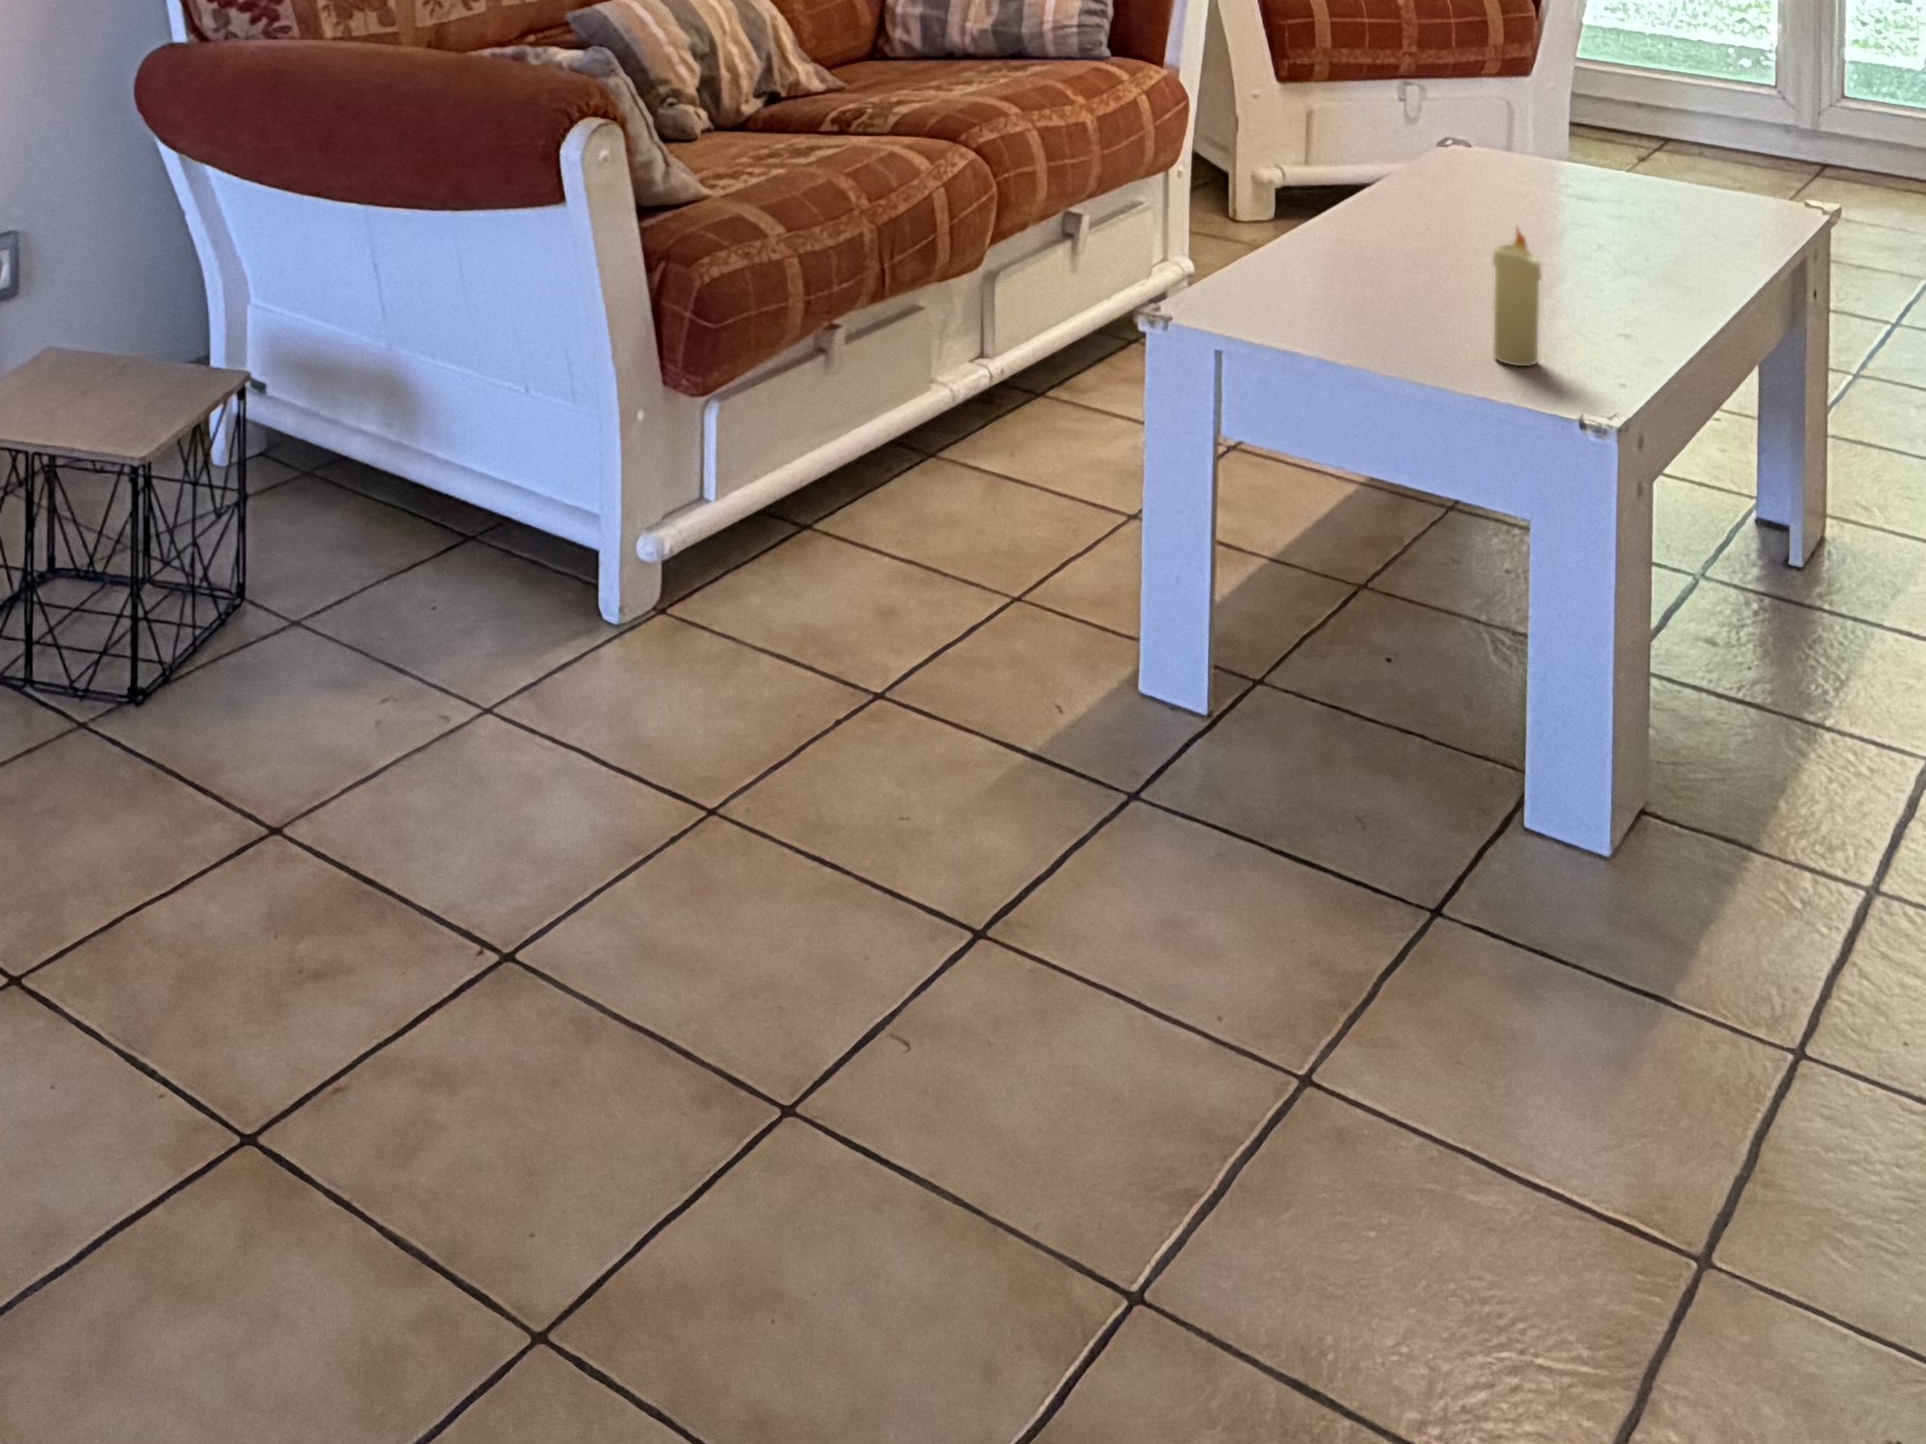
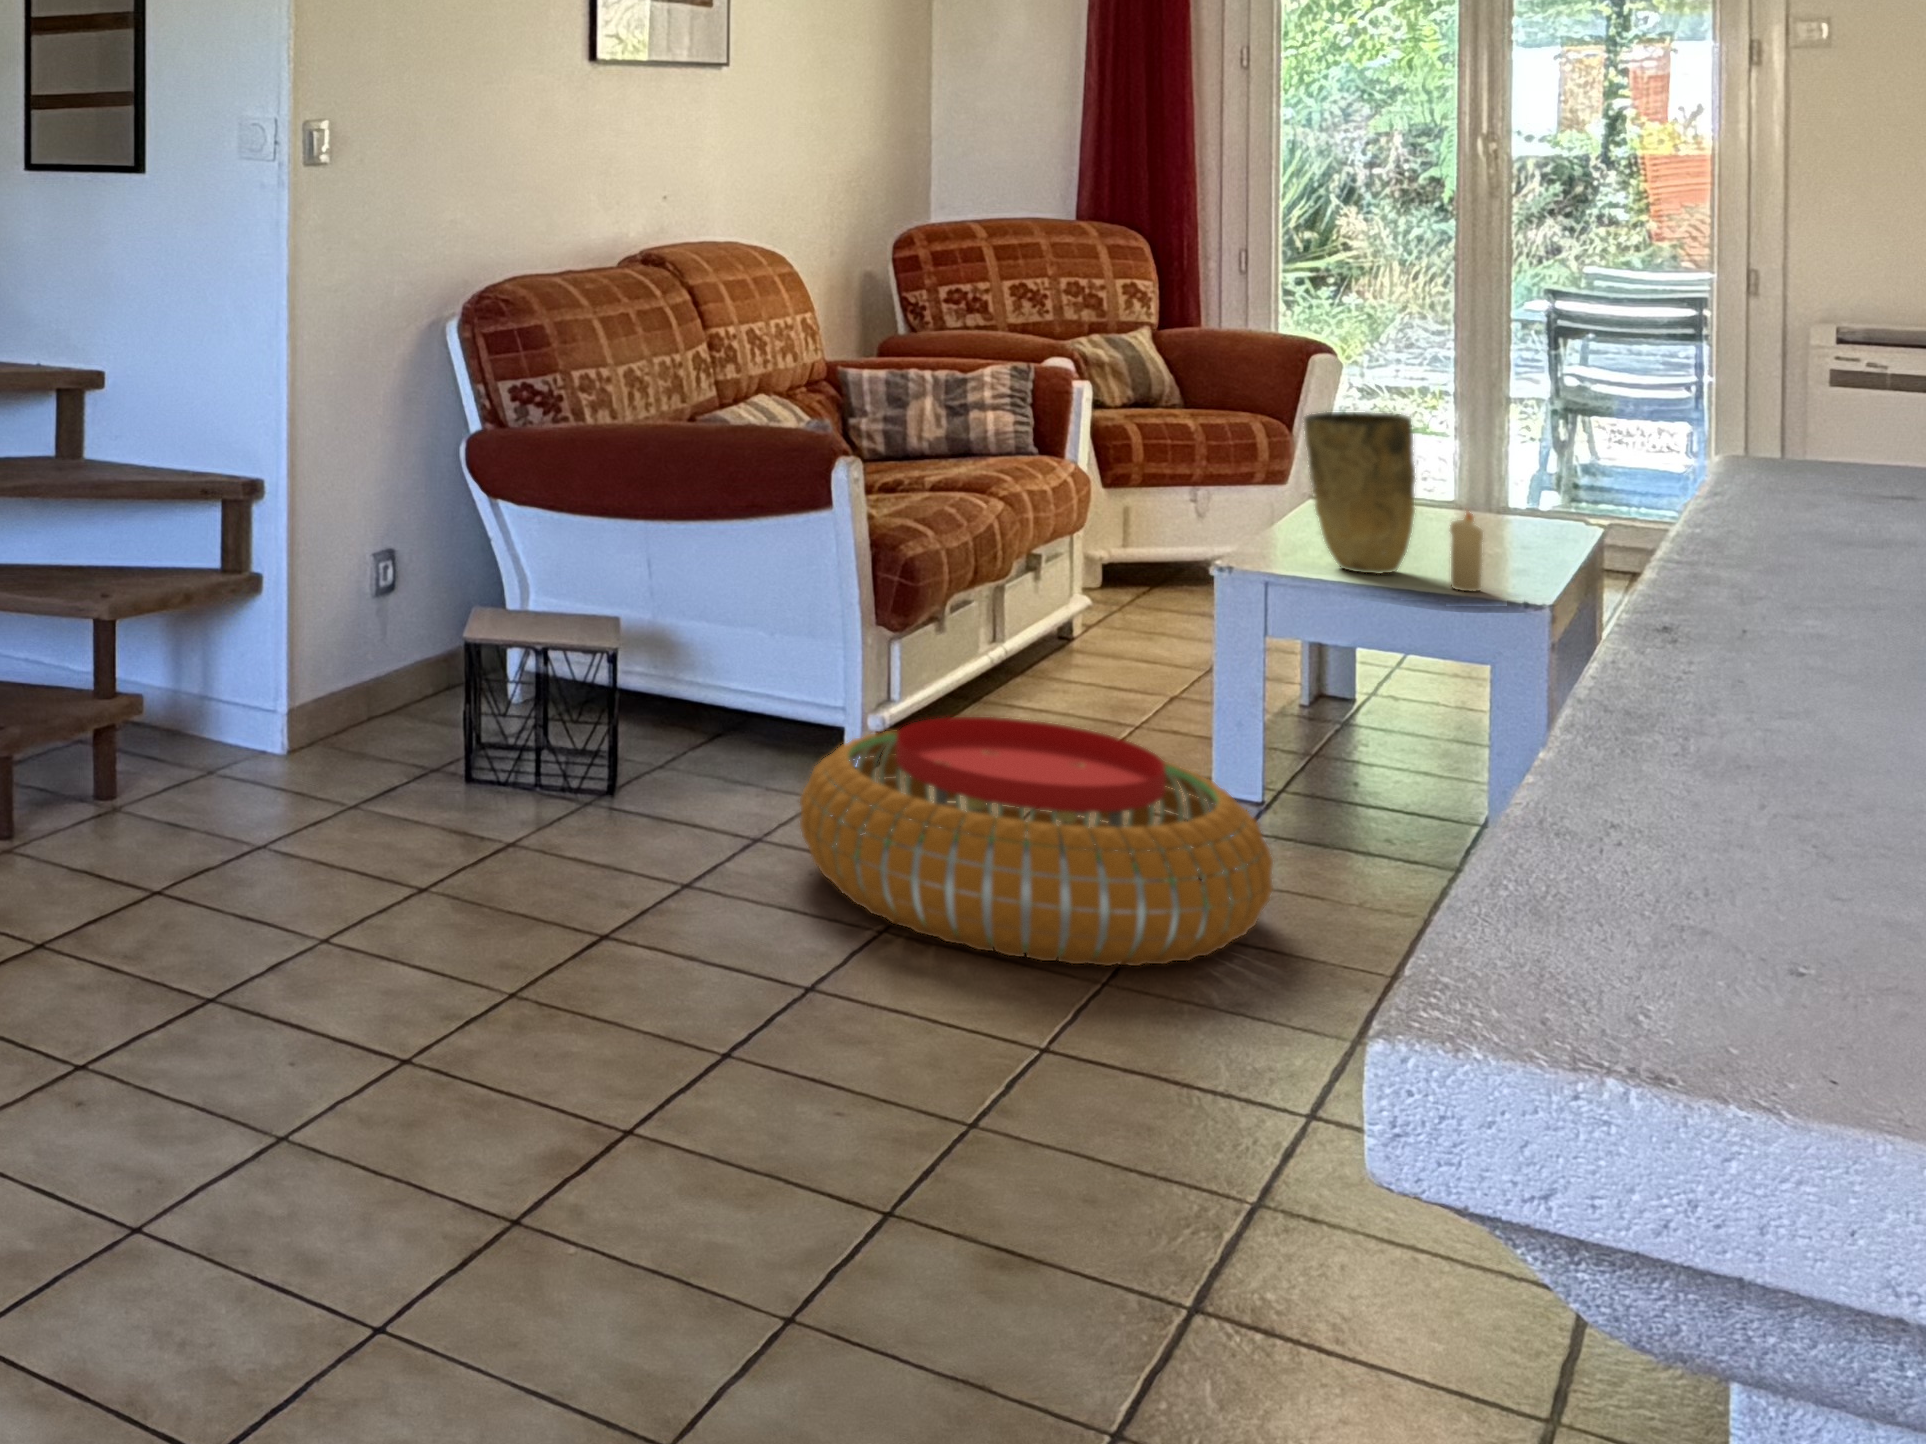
vase: none [1307,48,1463,319] -> present [1304,412,1415,573]
pouf: none [240,613,1009,1217] -> present [800,717,1273,966]

